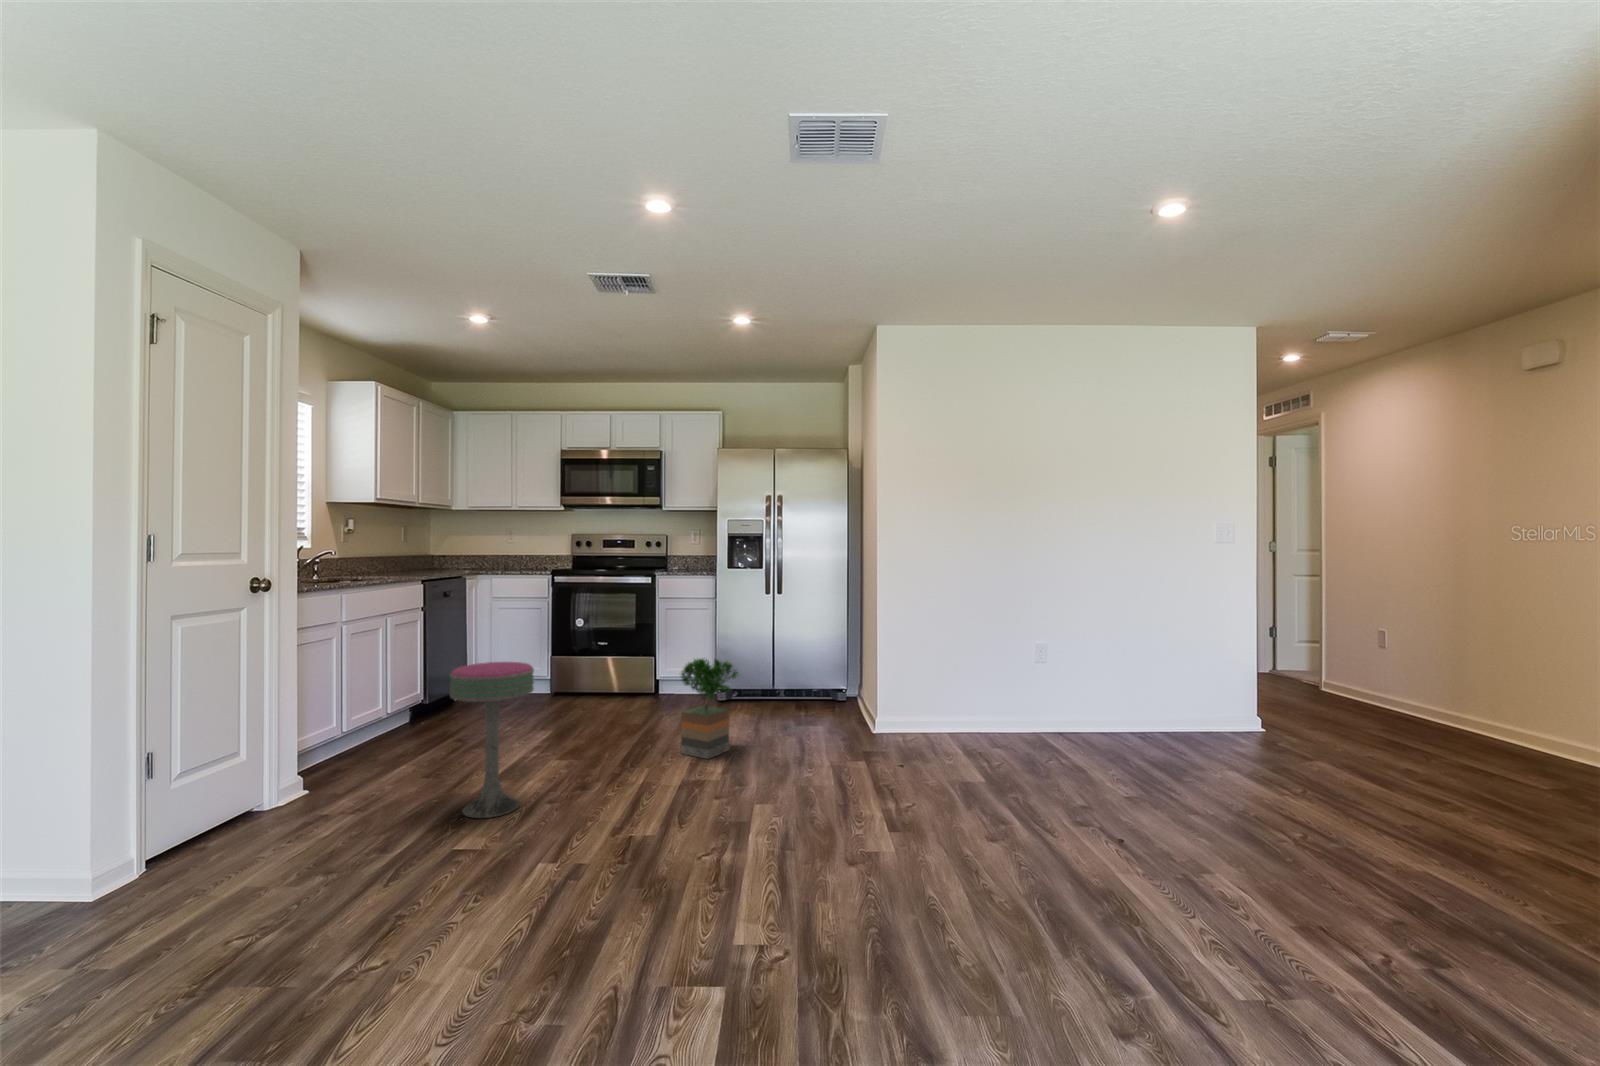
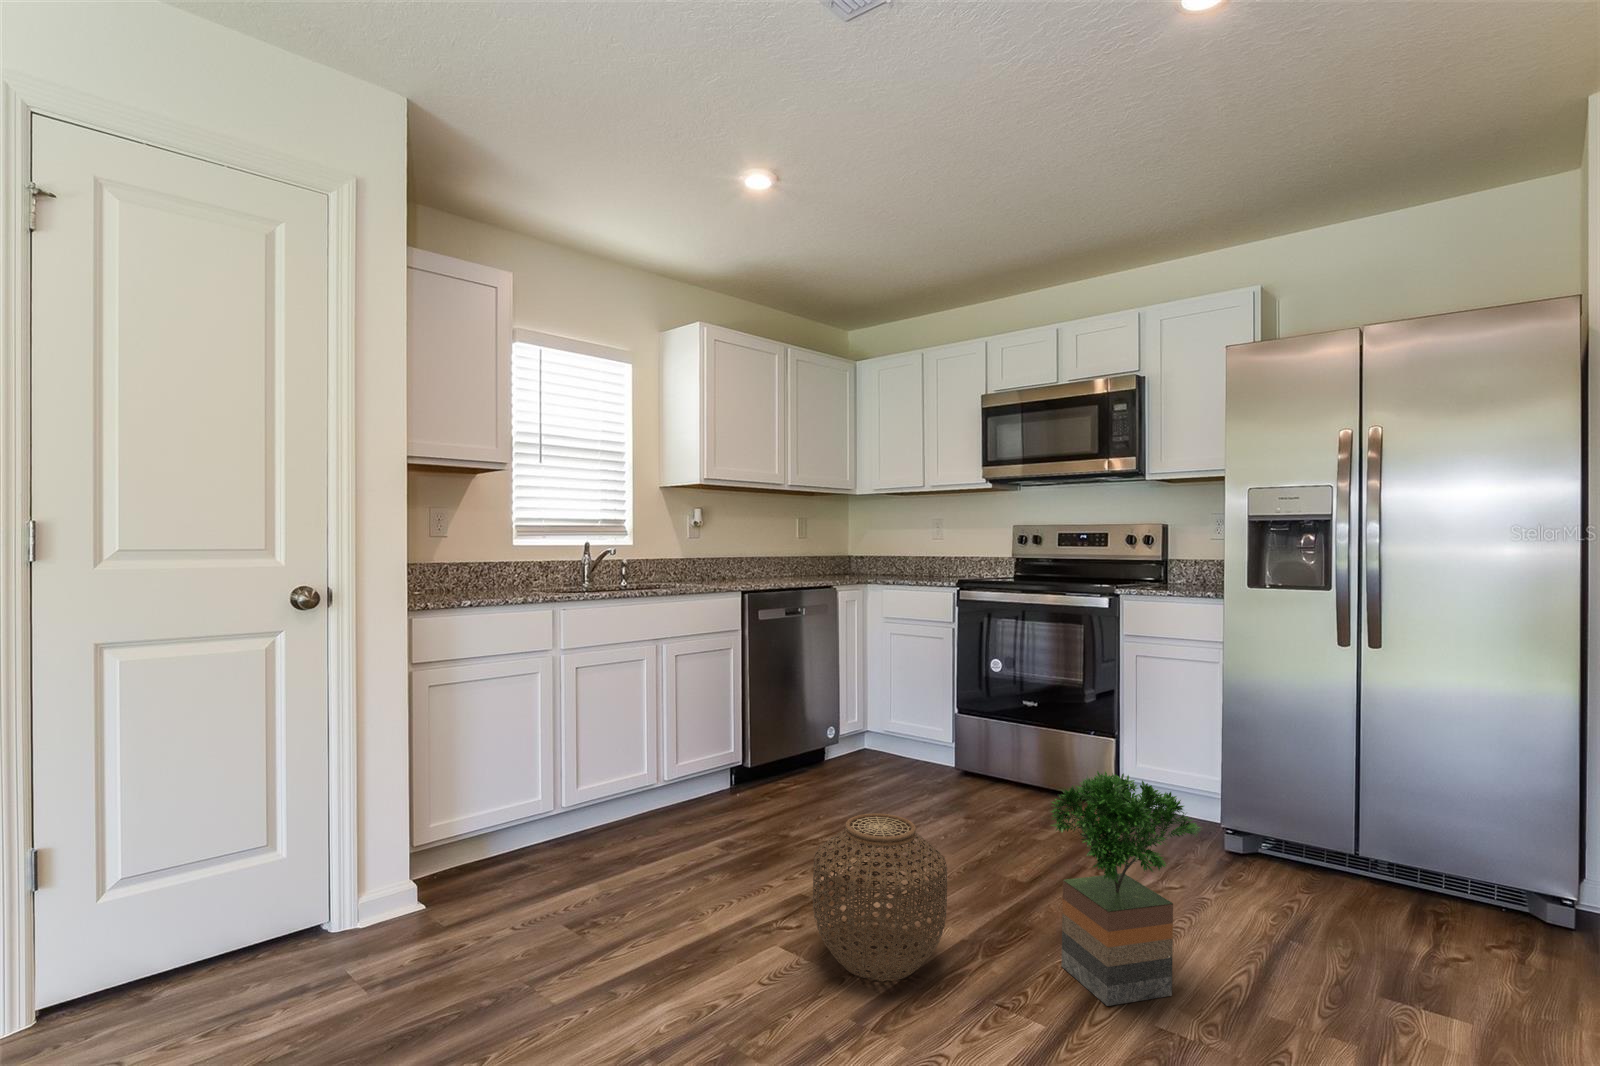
bar stool: present [450,662,534,818] -> none [594,723,730,1006]
woven basket: none [563,697,635,779] -> present [813,813,947,981]

